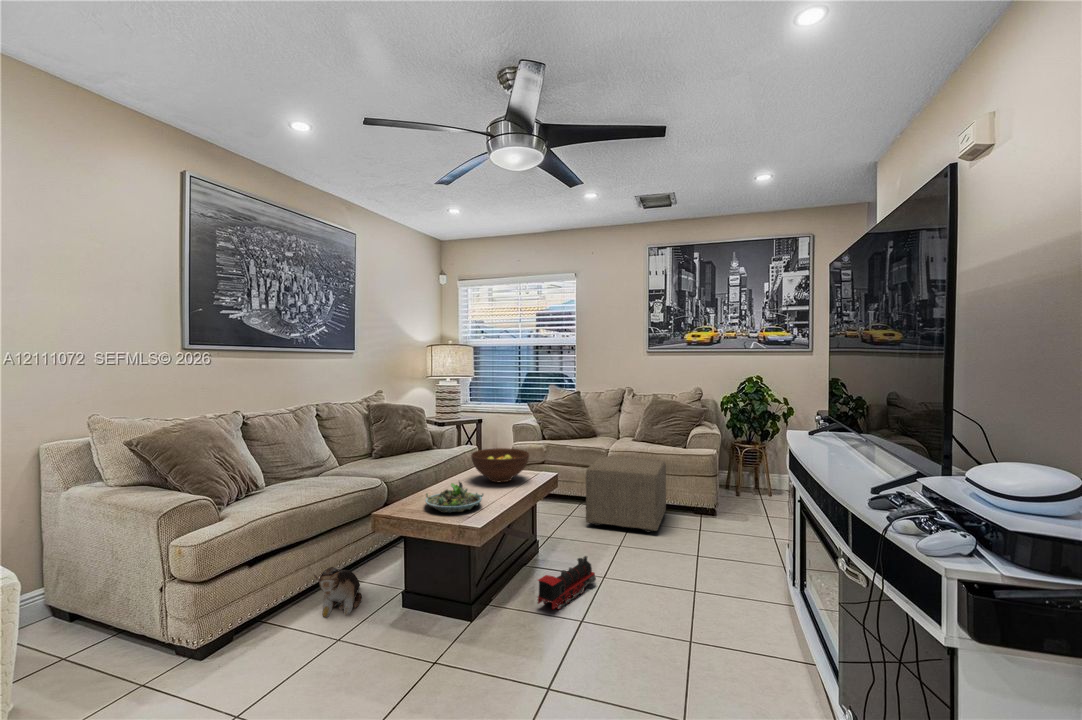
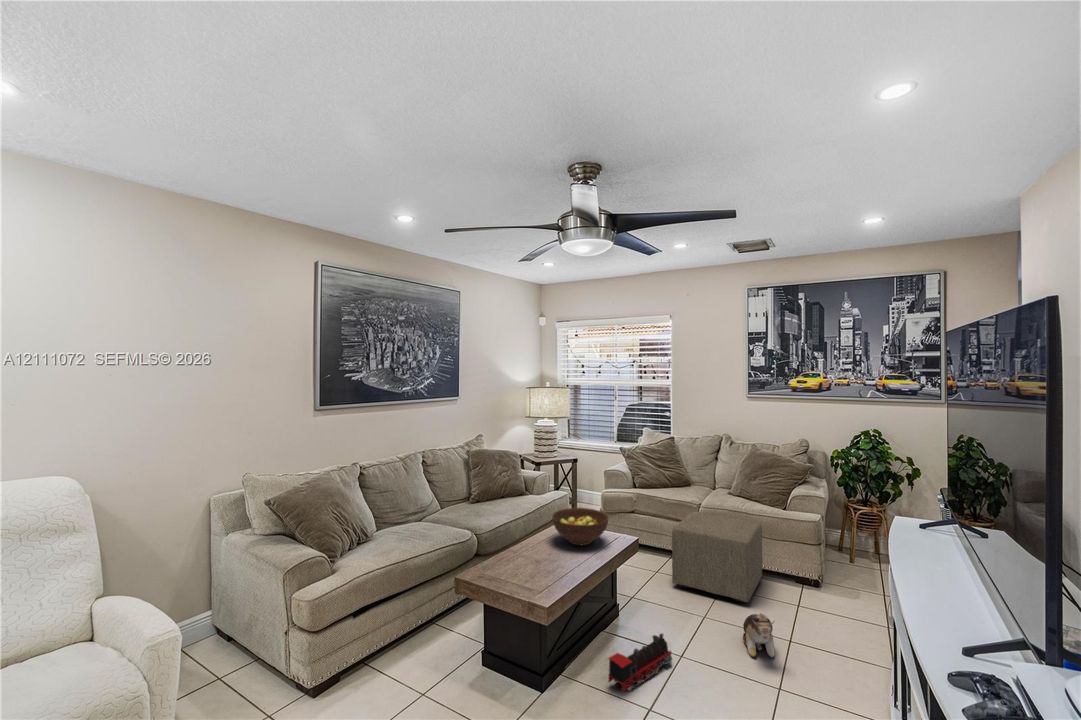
succulent planter: present [425,481,483,513] -> none [503,549,556,584]
plush toy: present [314,567,362,617] -> present [743,613,774,657]

